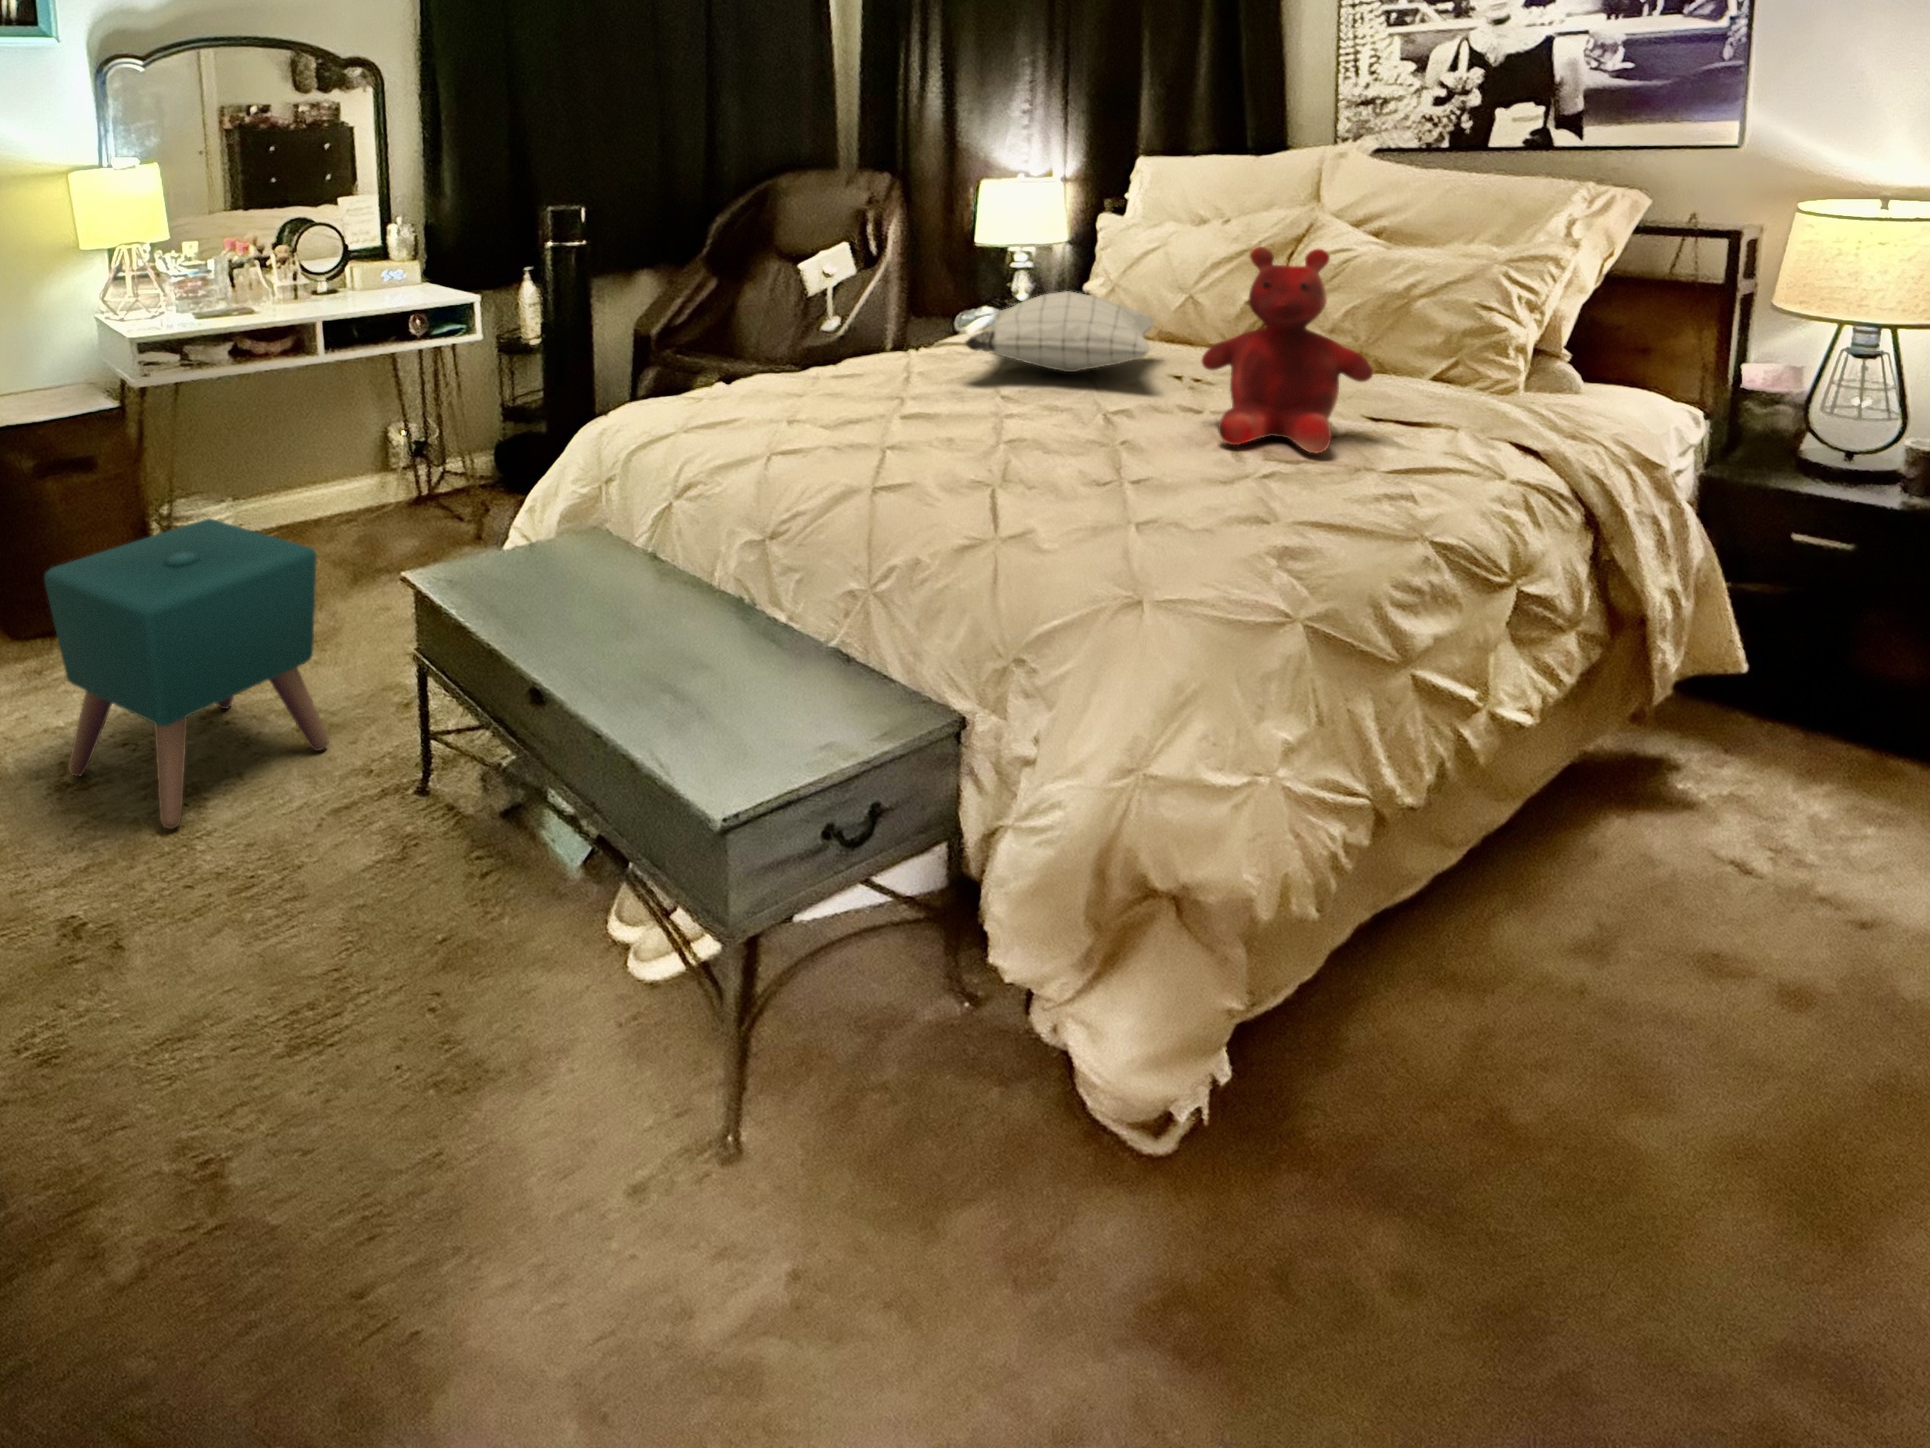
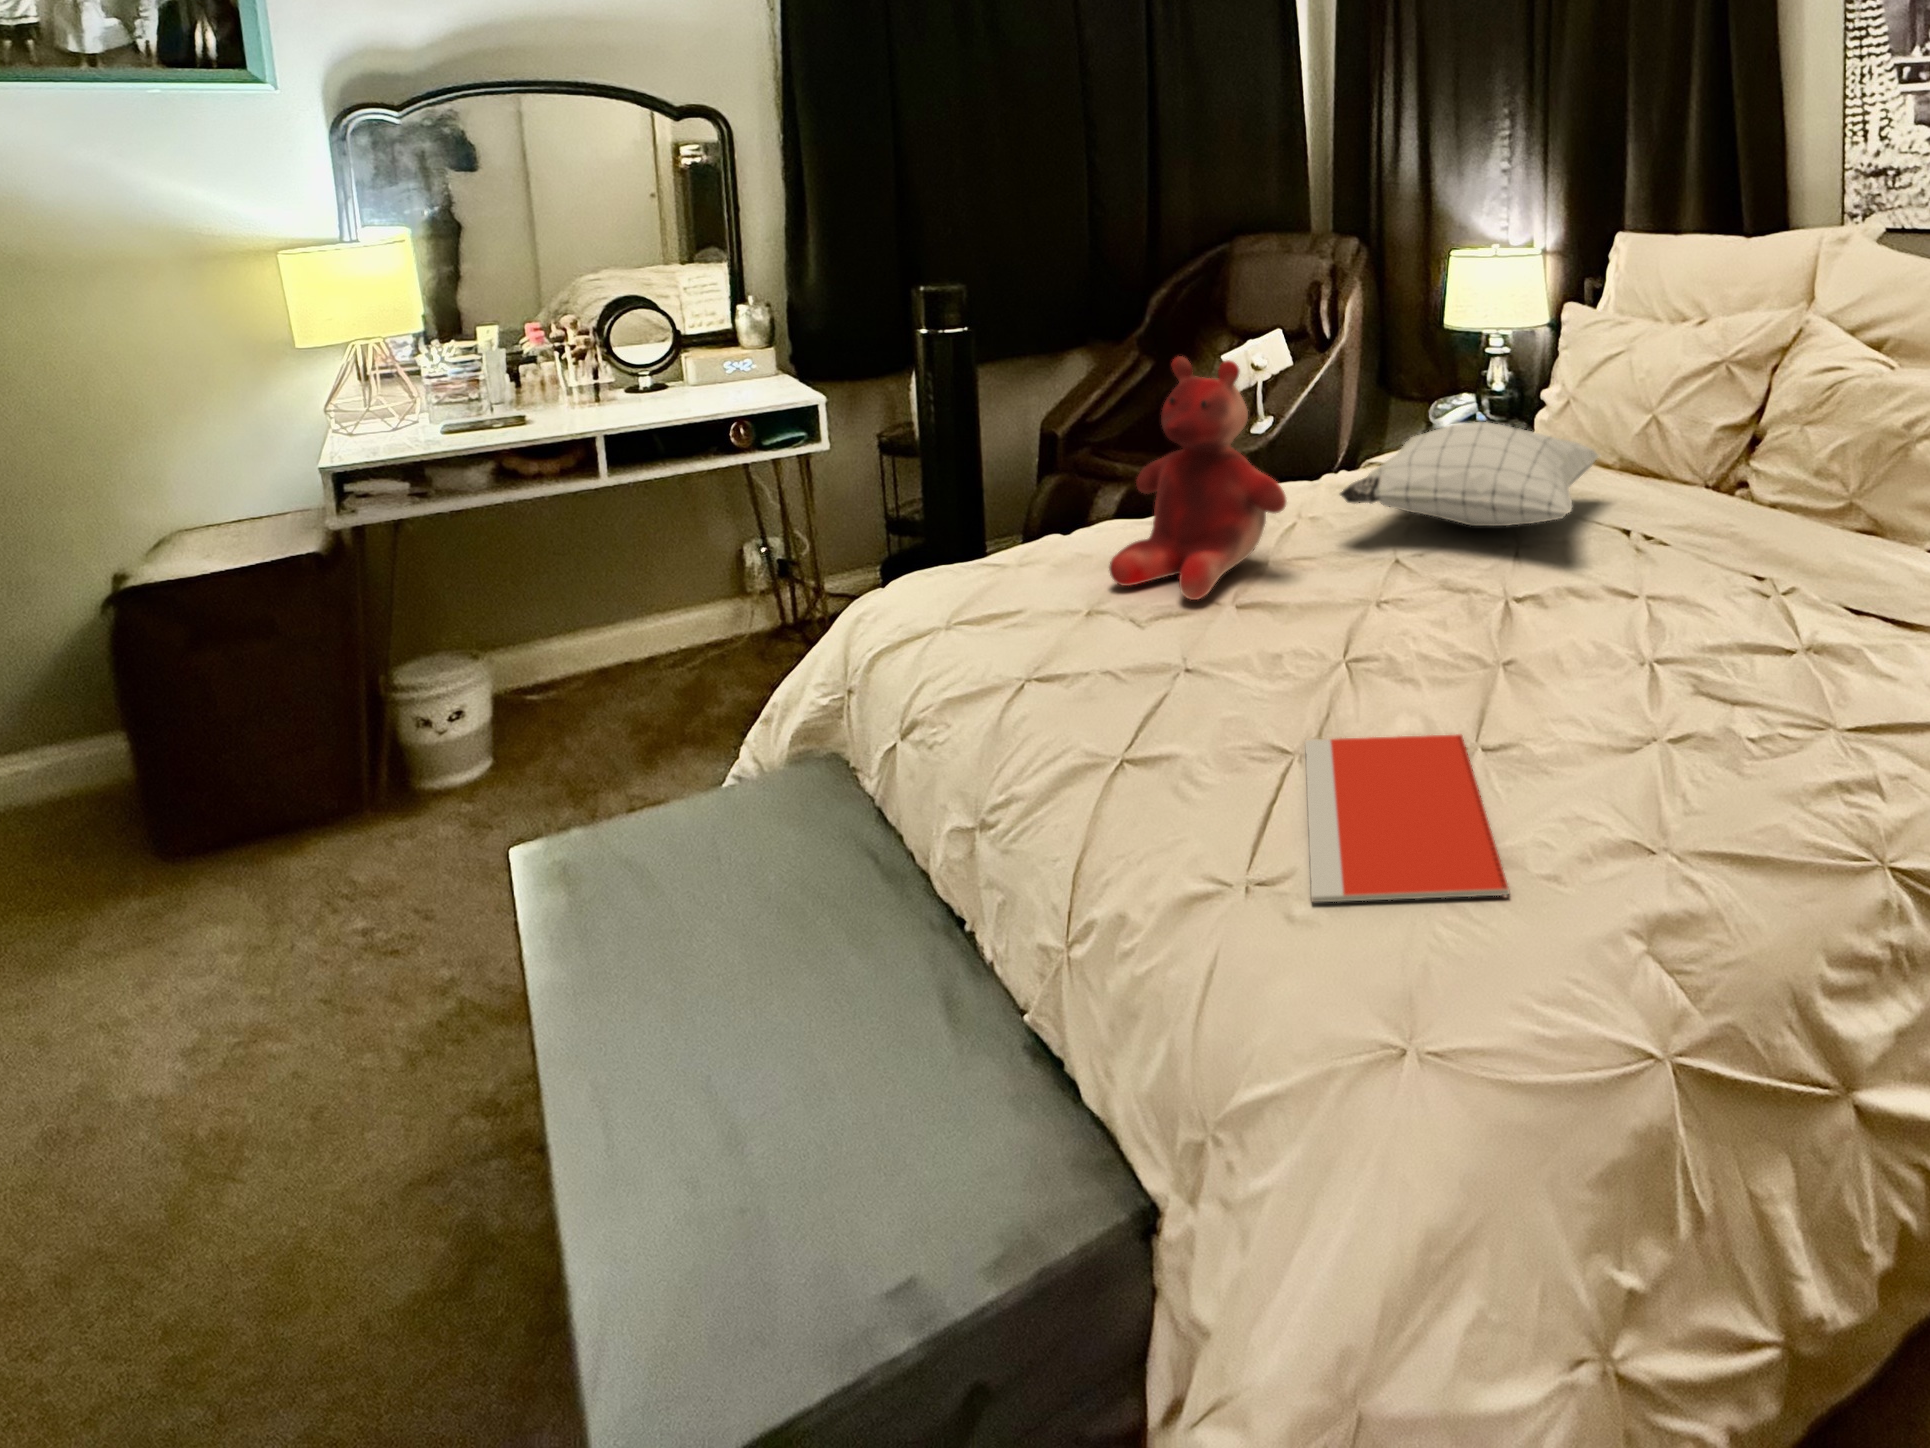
teddy bear: present [1202,247,1373,453] -> present [1109,356,1286,600]
notebook: none [1007,472,1186,539] -> present [1305,734,1509,902]
ottoman: present [44,518,329,829] -> none [13,728,456,1226]

